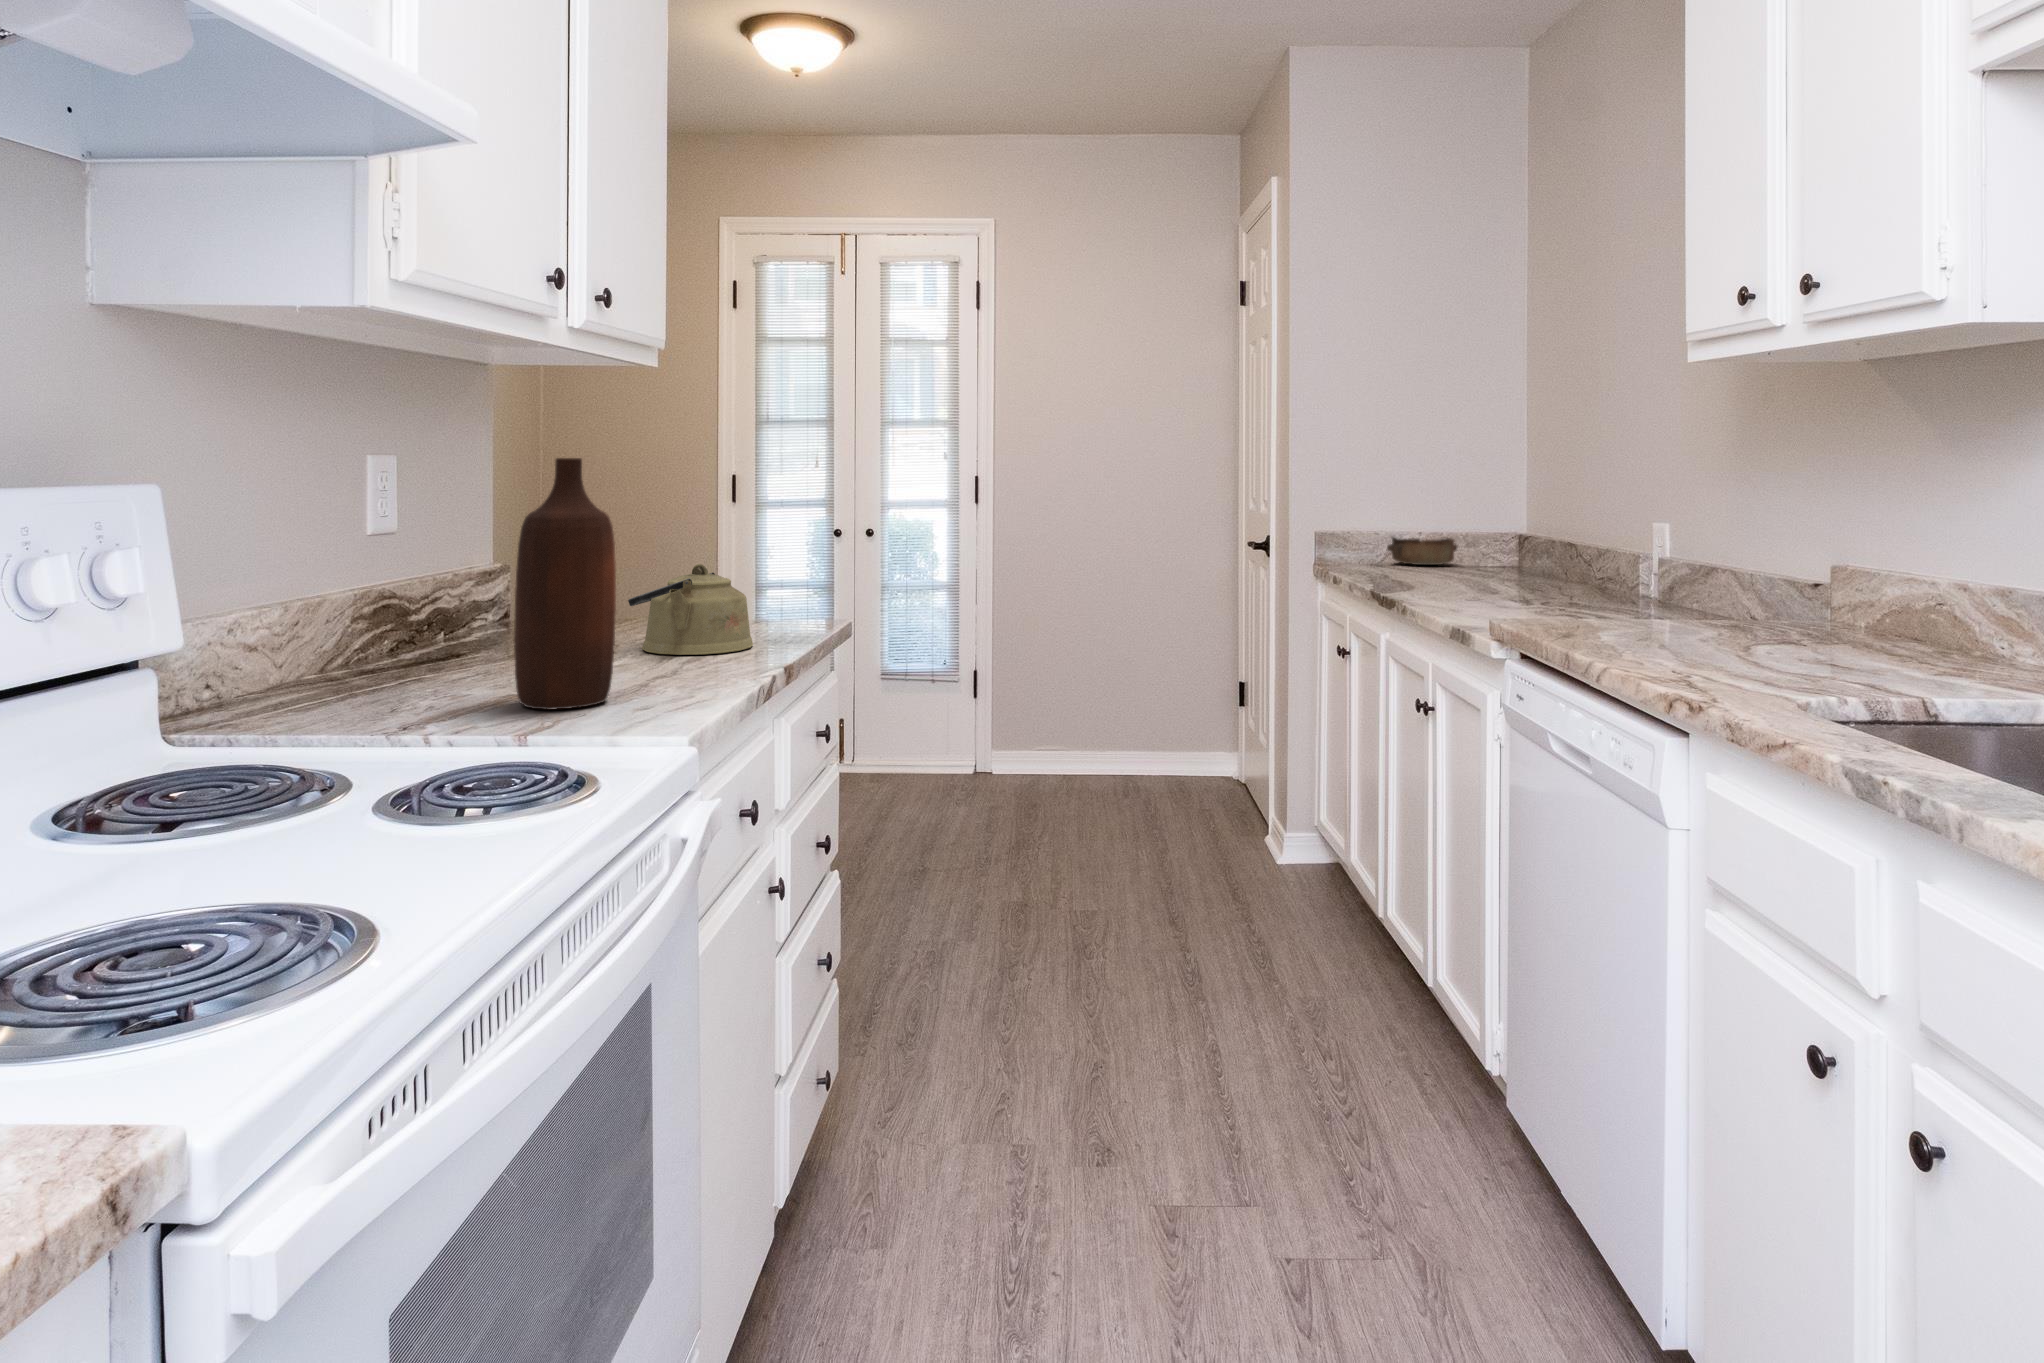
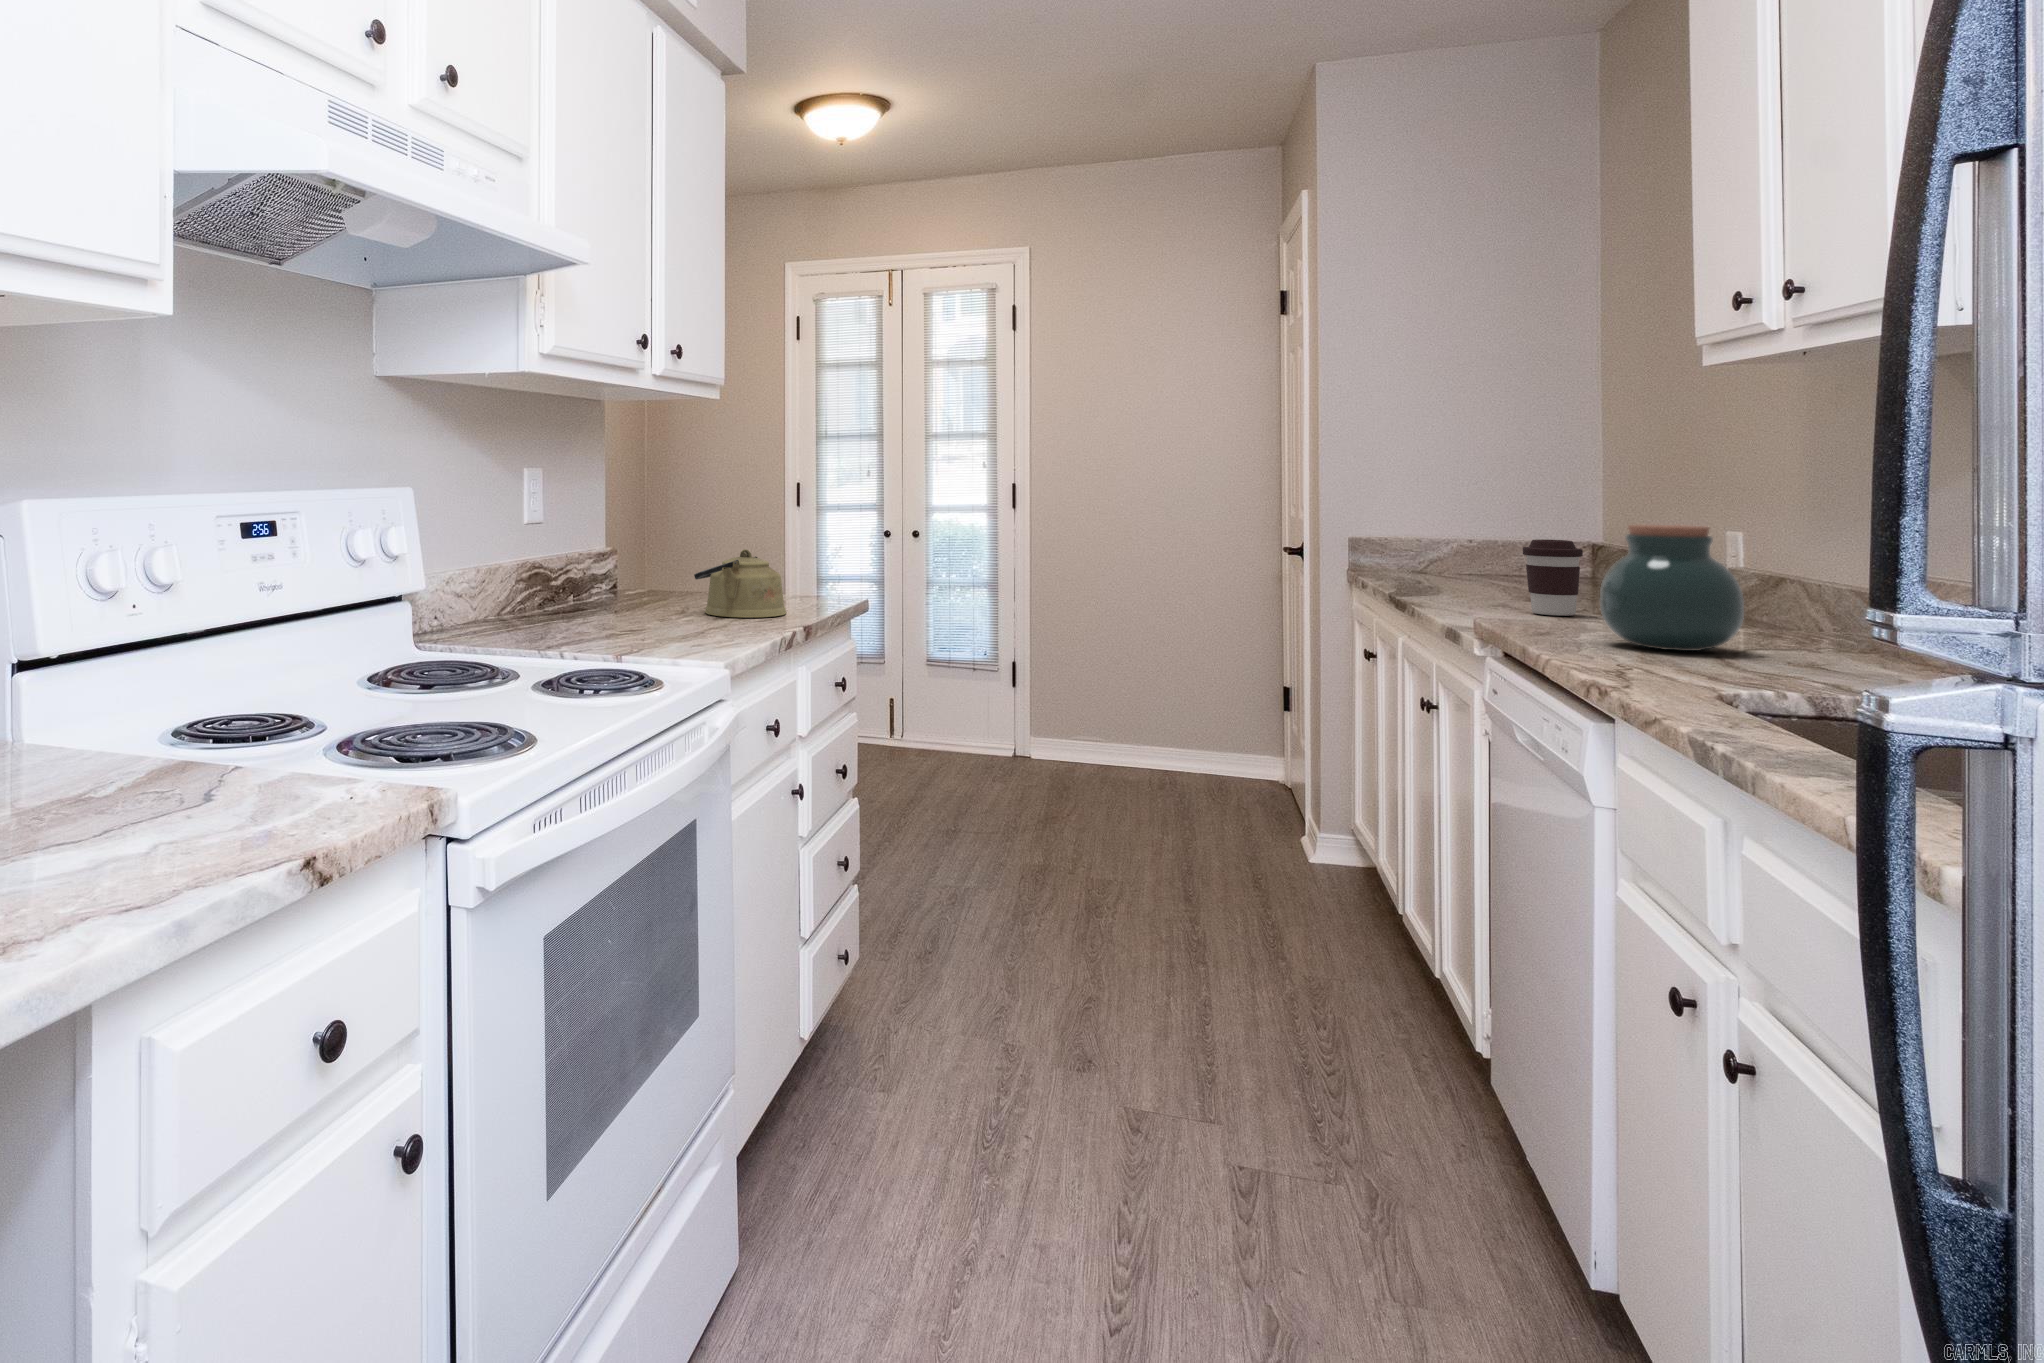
bottle: present [514,458,616,710] -> none [616,469,680,644]
jar: none [1617,521,1739,646] -> present [1600,525,1744,651]
coffee cup: none [1512,535,1563,610] -> present [1523,539,1583,616]
bowl: present [1386,537,1457,565] -> none [1432,544,1522,573]

